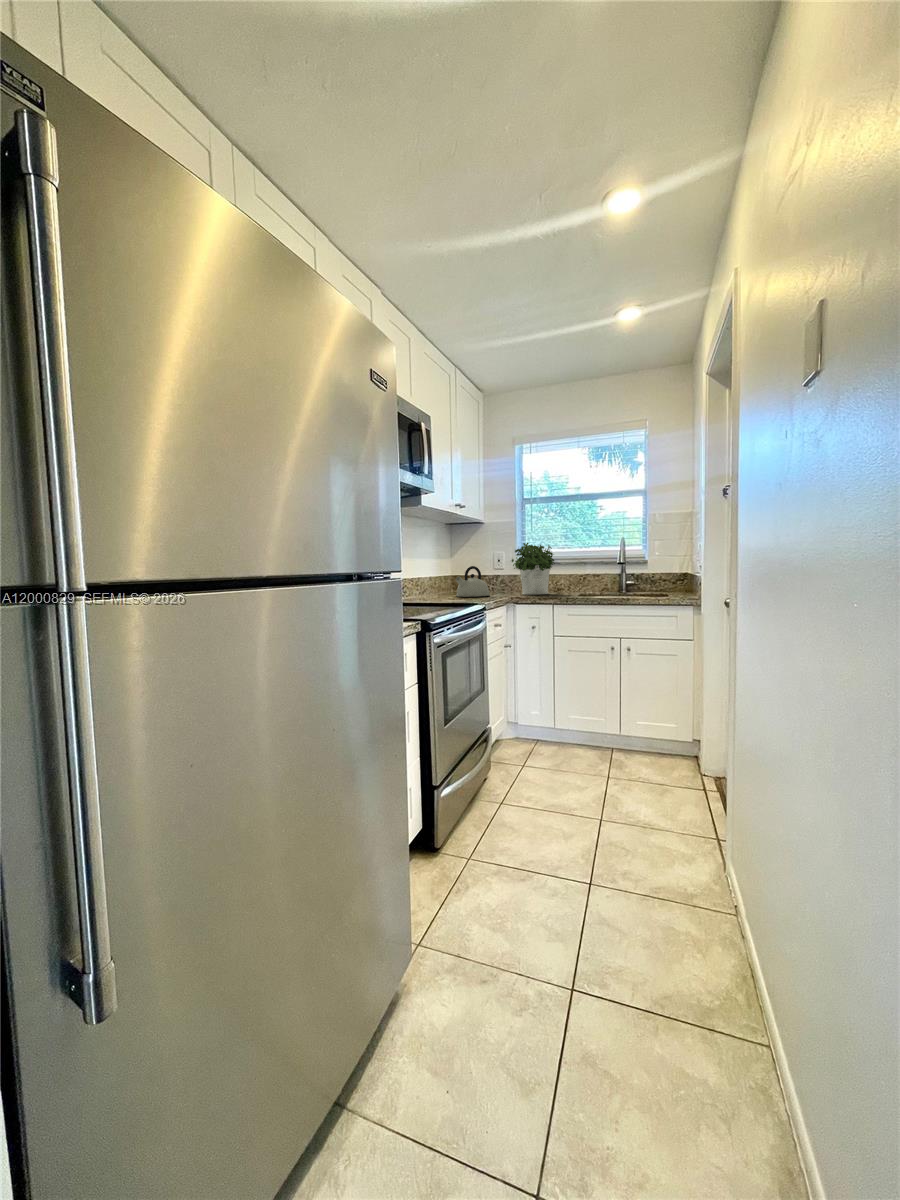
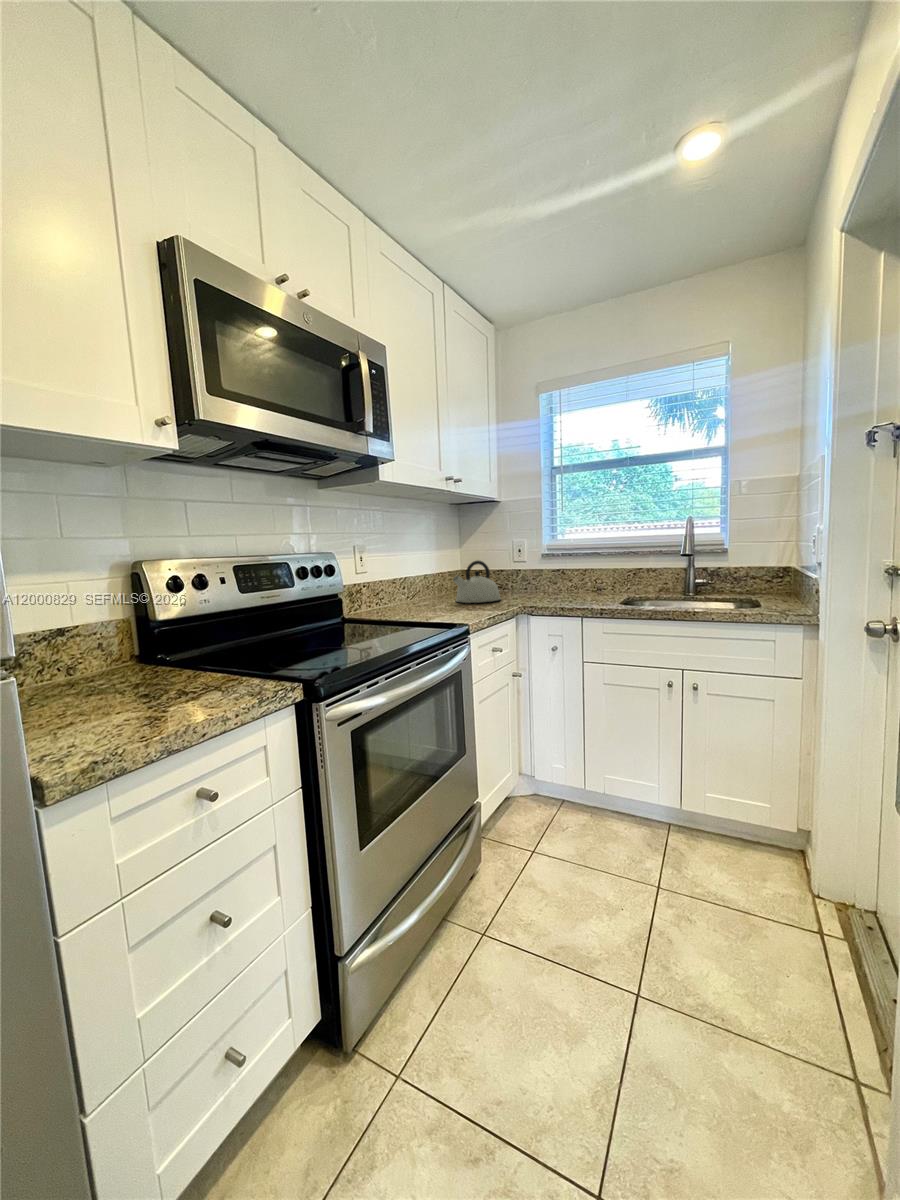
potted plant: present [512,543,555,595] -> none [531,527,592,598]

